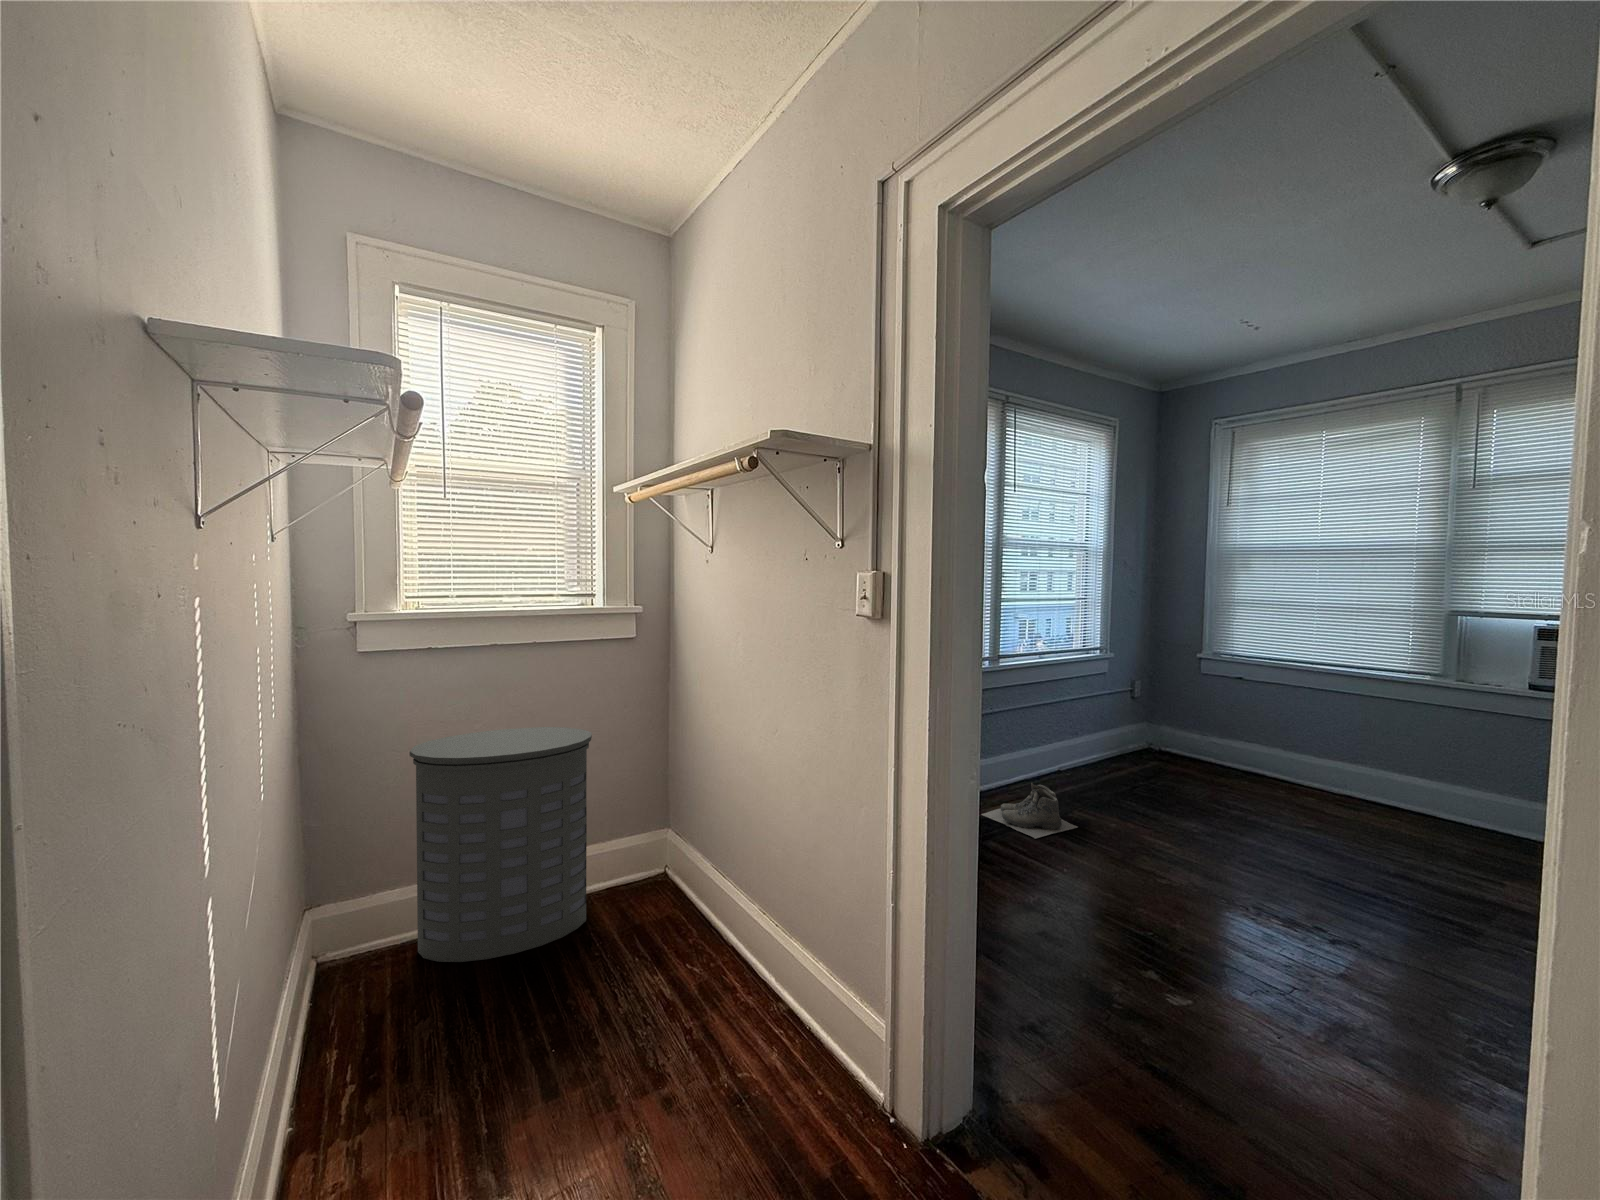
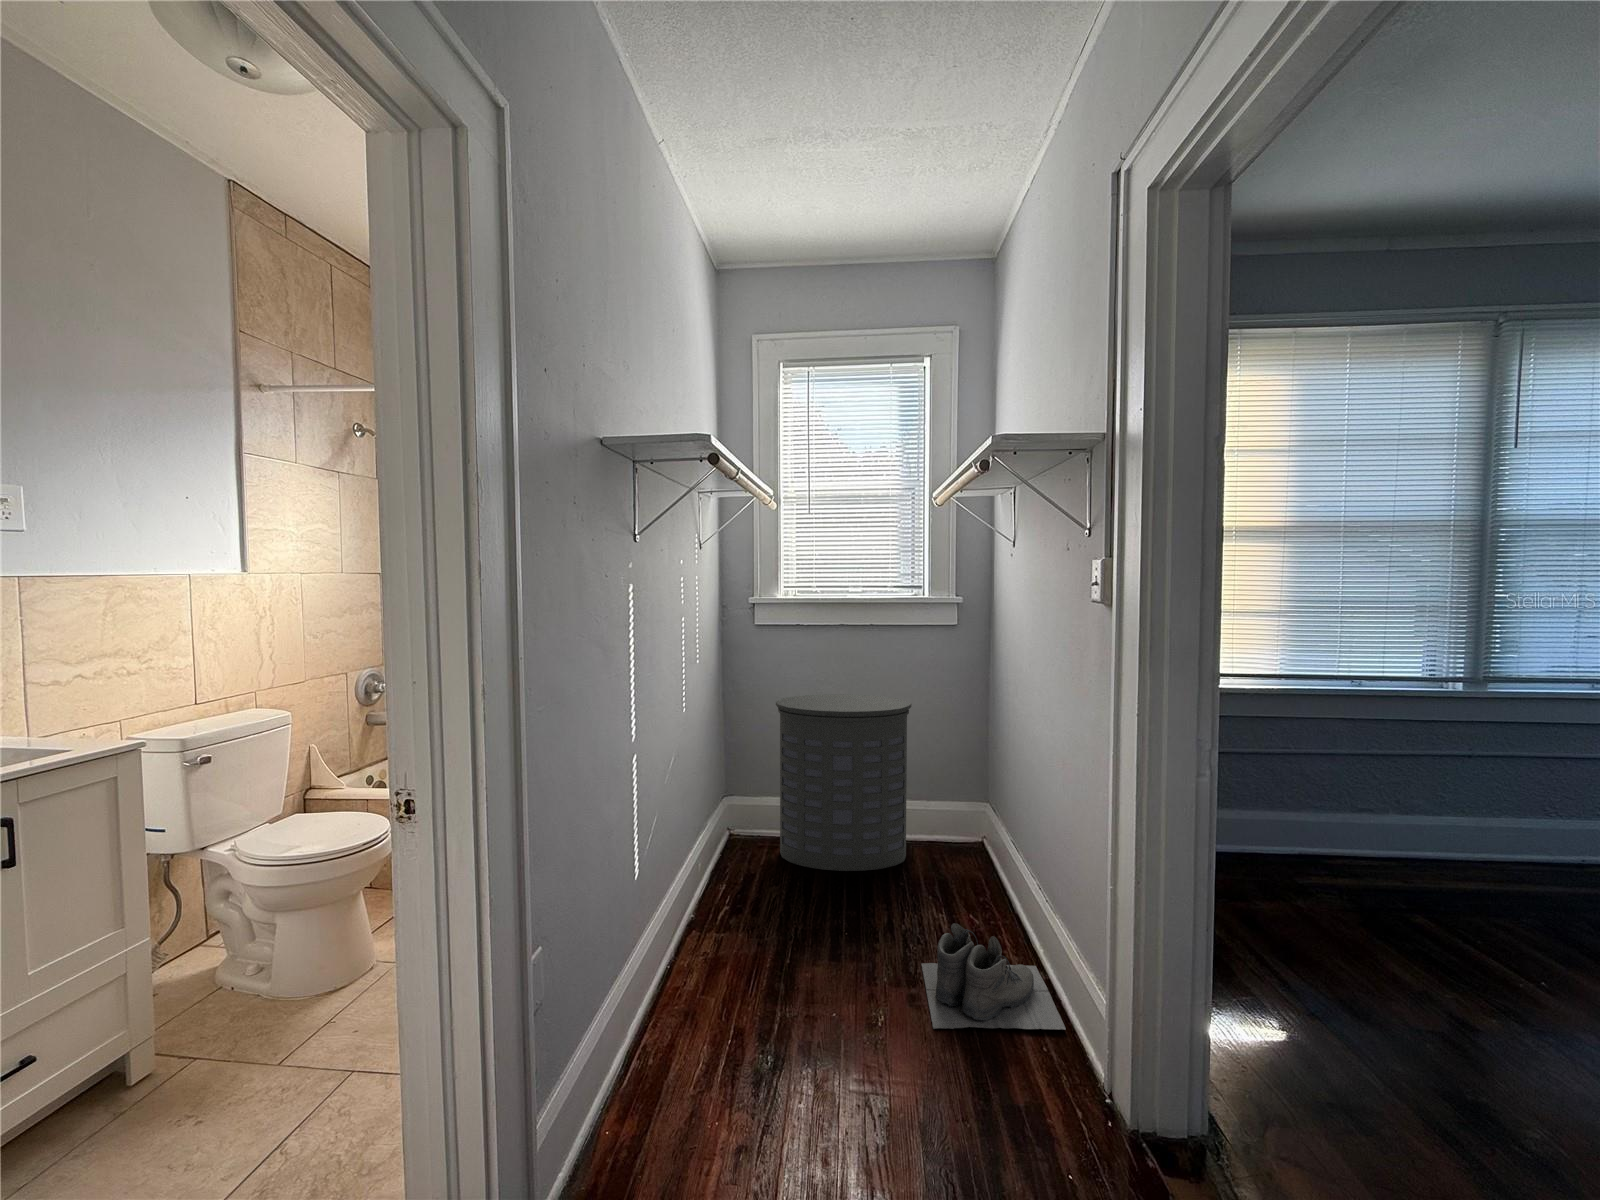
boots: present [981,783,1078,839] -> present [921,924,1066,1030]

